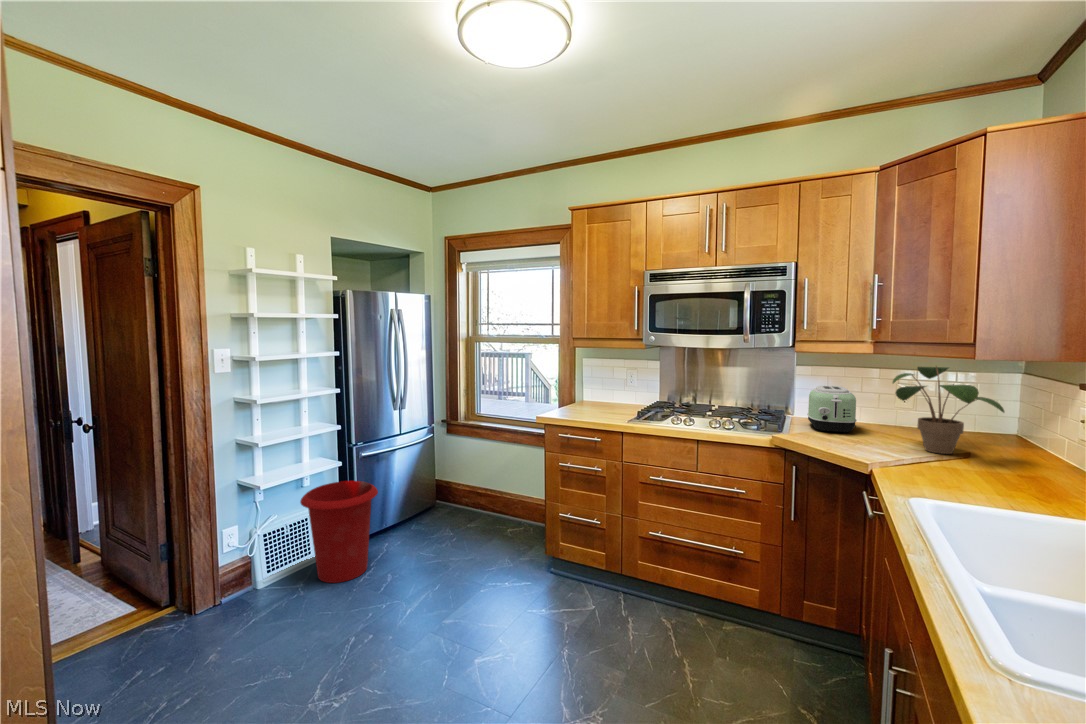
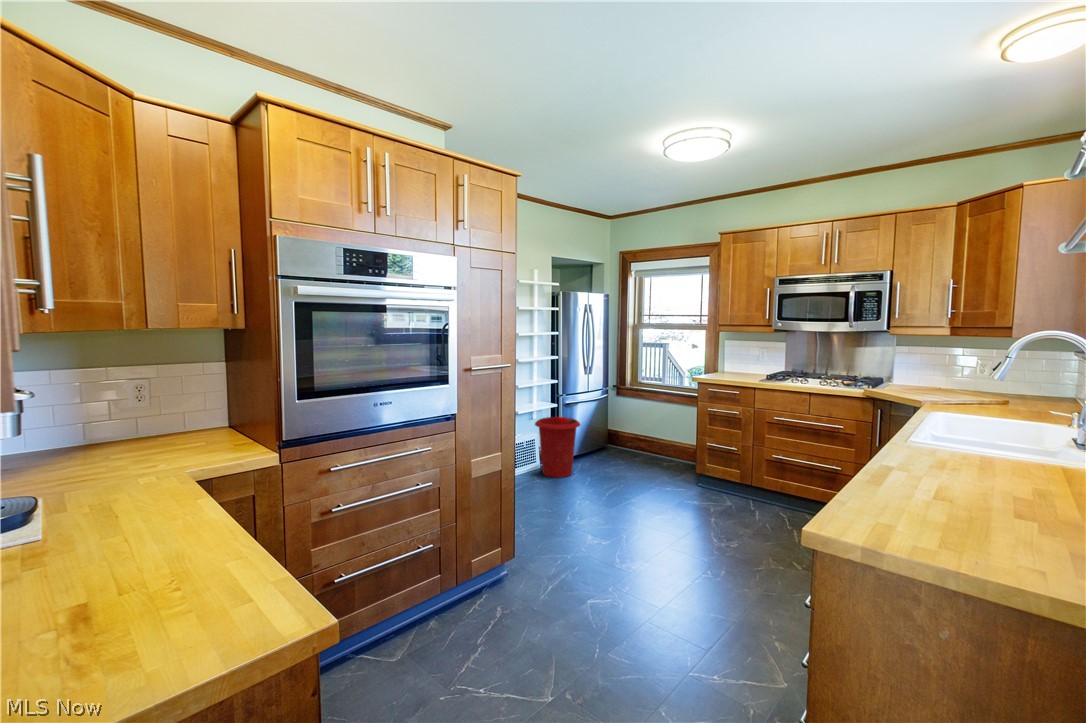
potted plant: present [893,366,1004,454] -> none [952,343,1032,401]
toaster: present [807,386,856,433] -> none [898,359,935,391]

